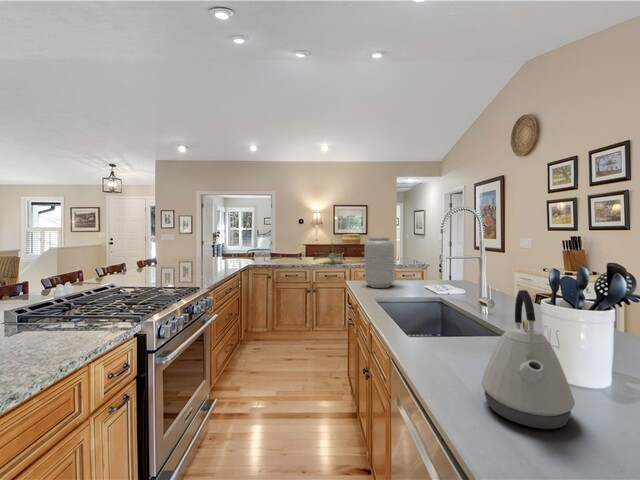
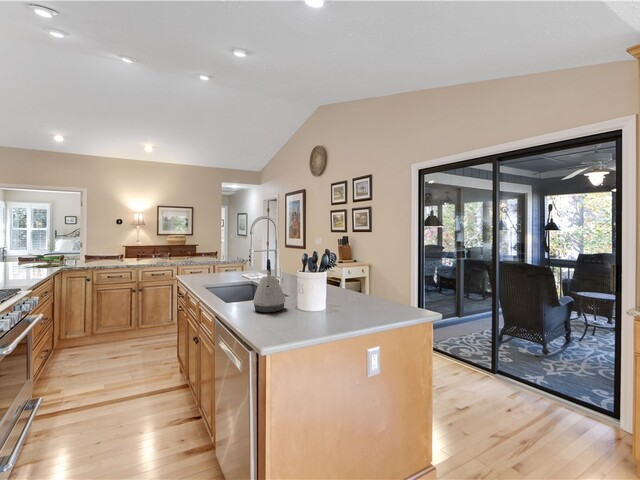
vase: present [364,238,394,288] -> none [193,238,217,277]
potted plant: present [324,253,342,264] -> present [29,248,66,267]

